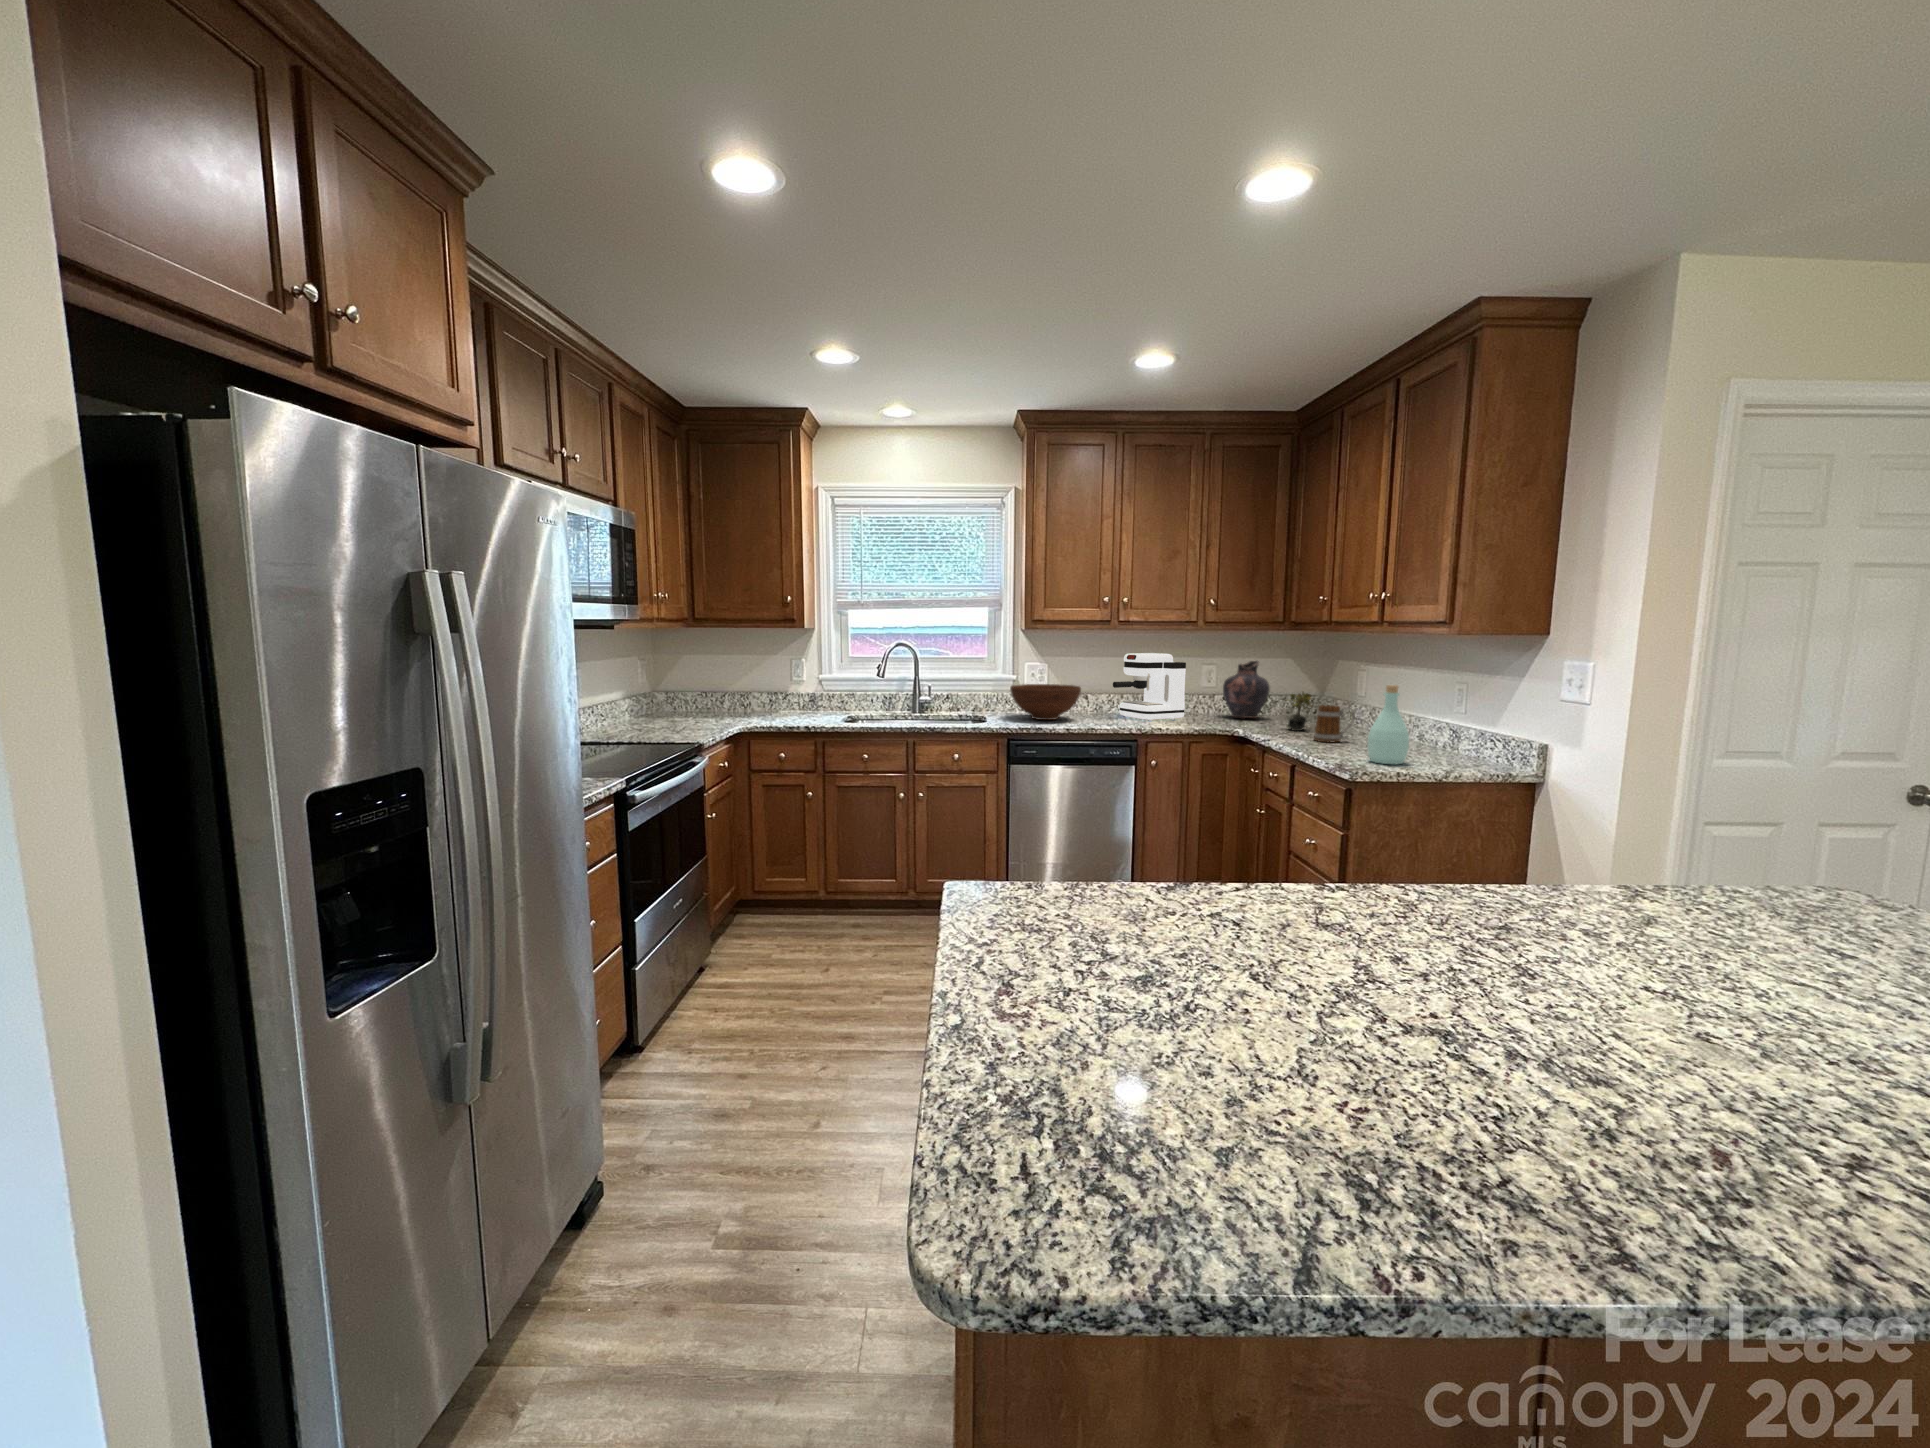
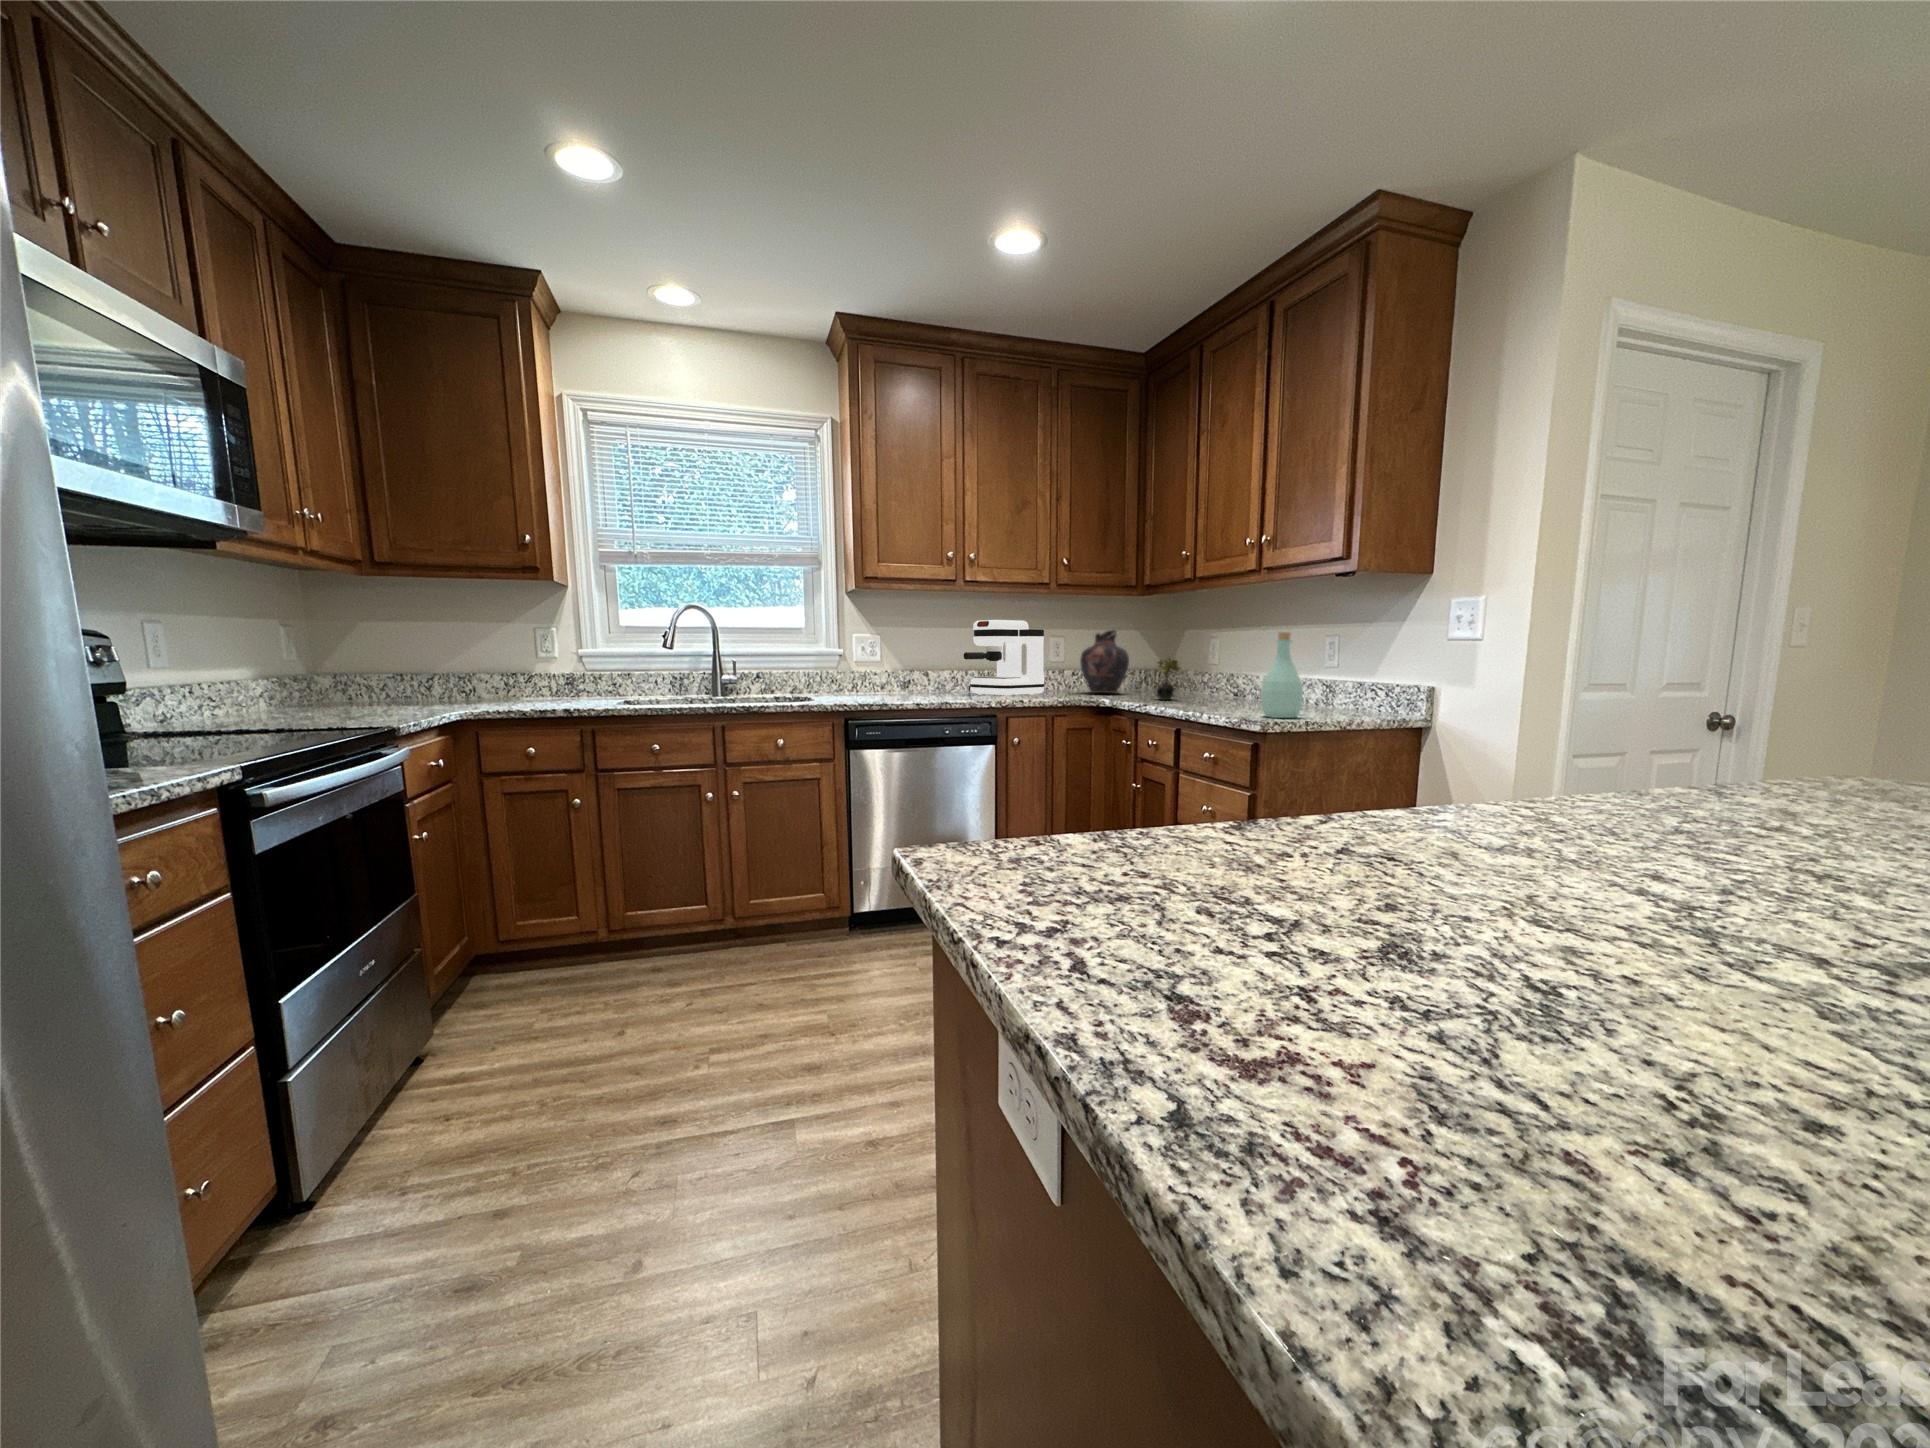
fruit bowl: present [1010,684,1081,720] -> none [842,657,929,698]
mug: present [1314,705,1355,742] -> none [1191,667,1231,706]

